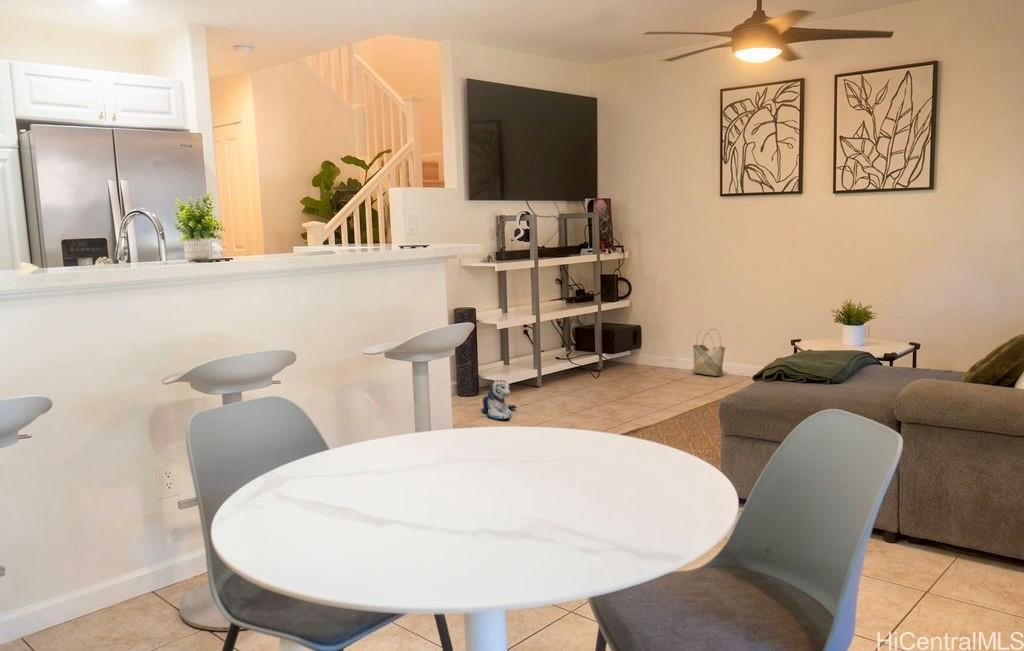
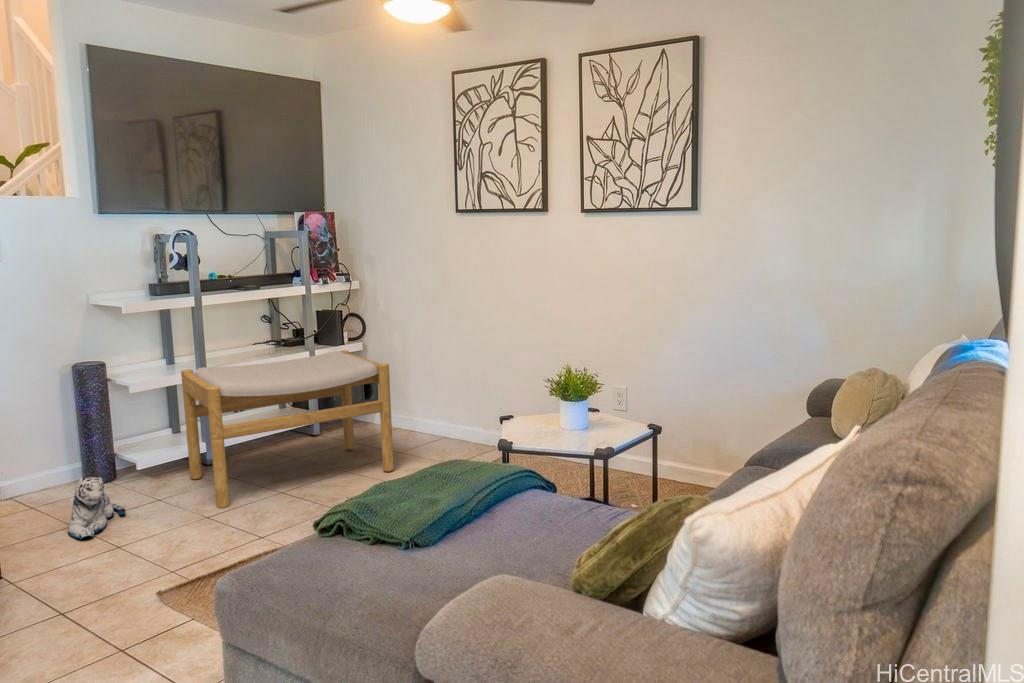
footstool: none [533,302,684,407] -> present [181,350,394,508]
woven basket: present [693,344,725,376] -> none [428,383,466,445]

